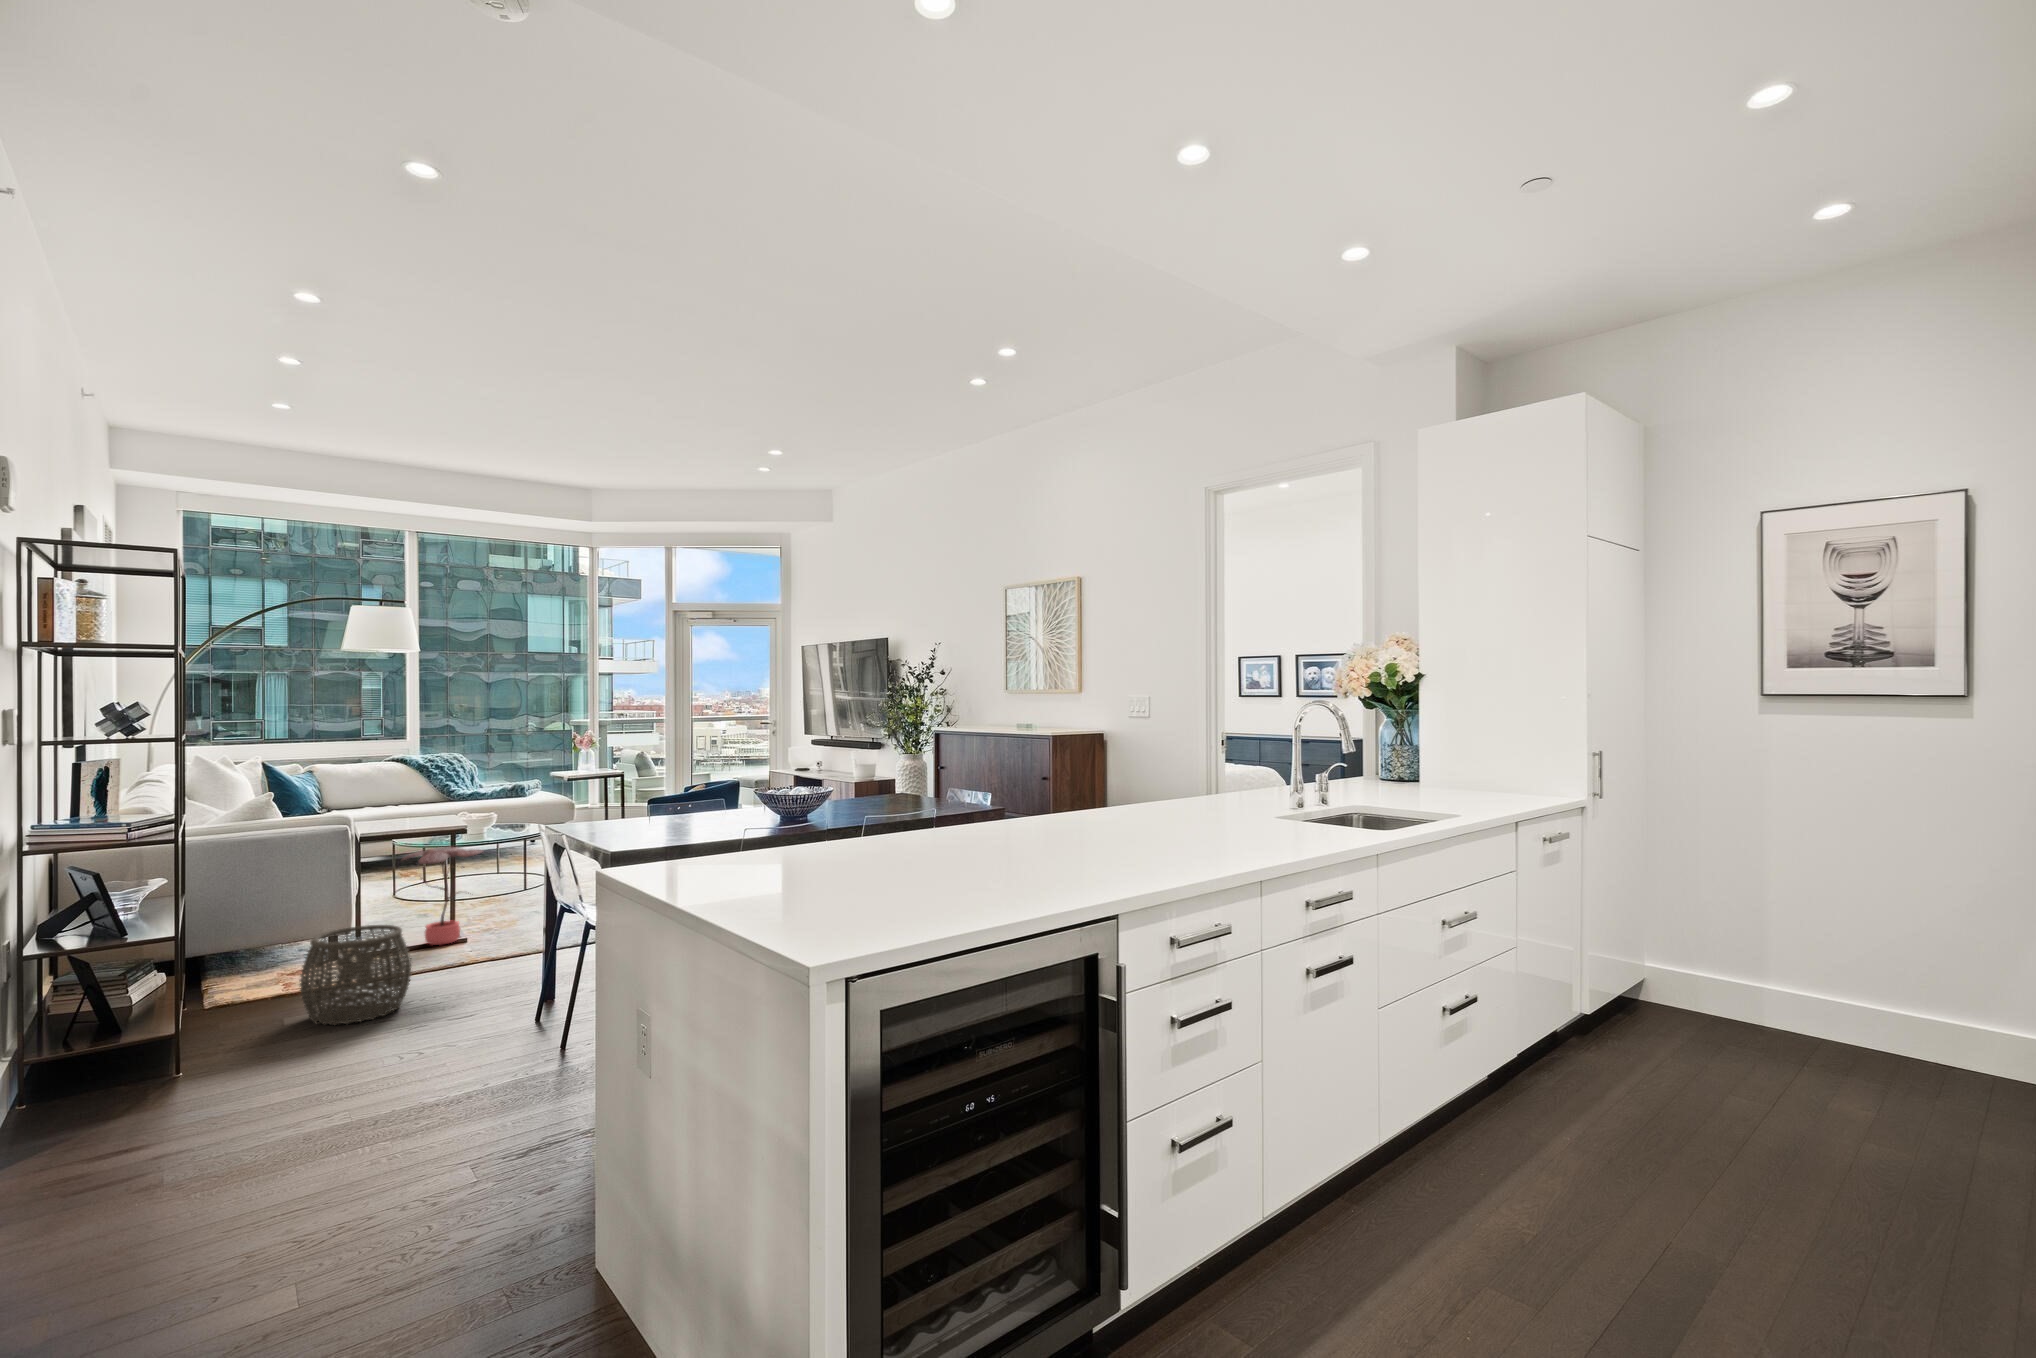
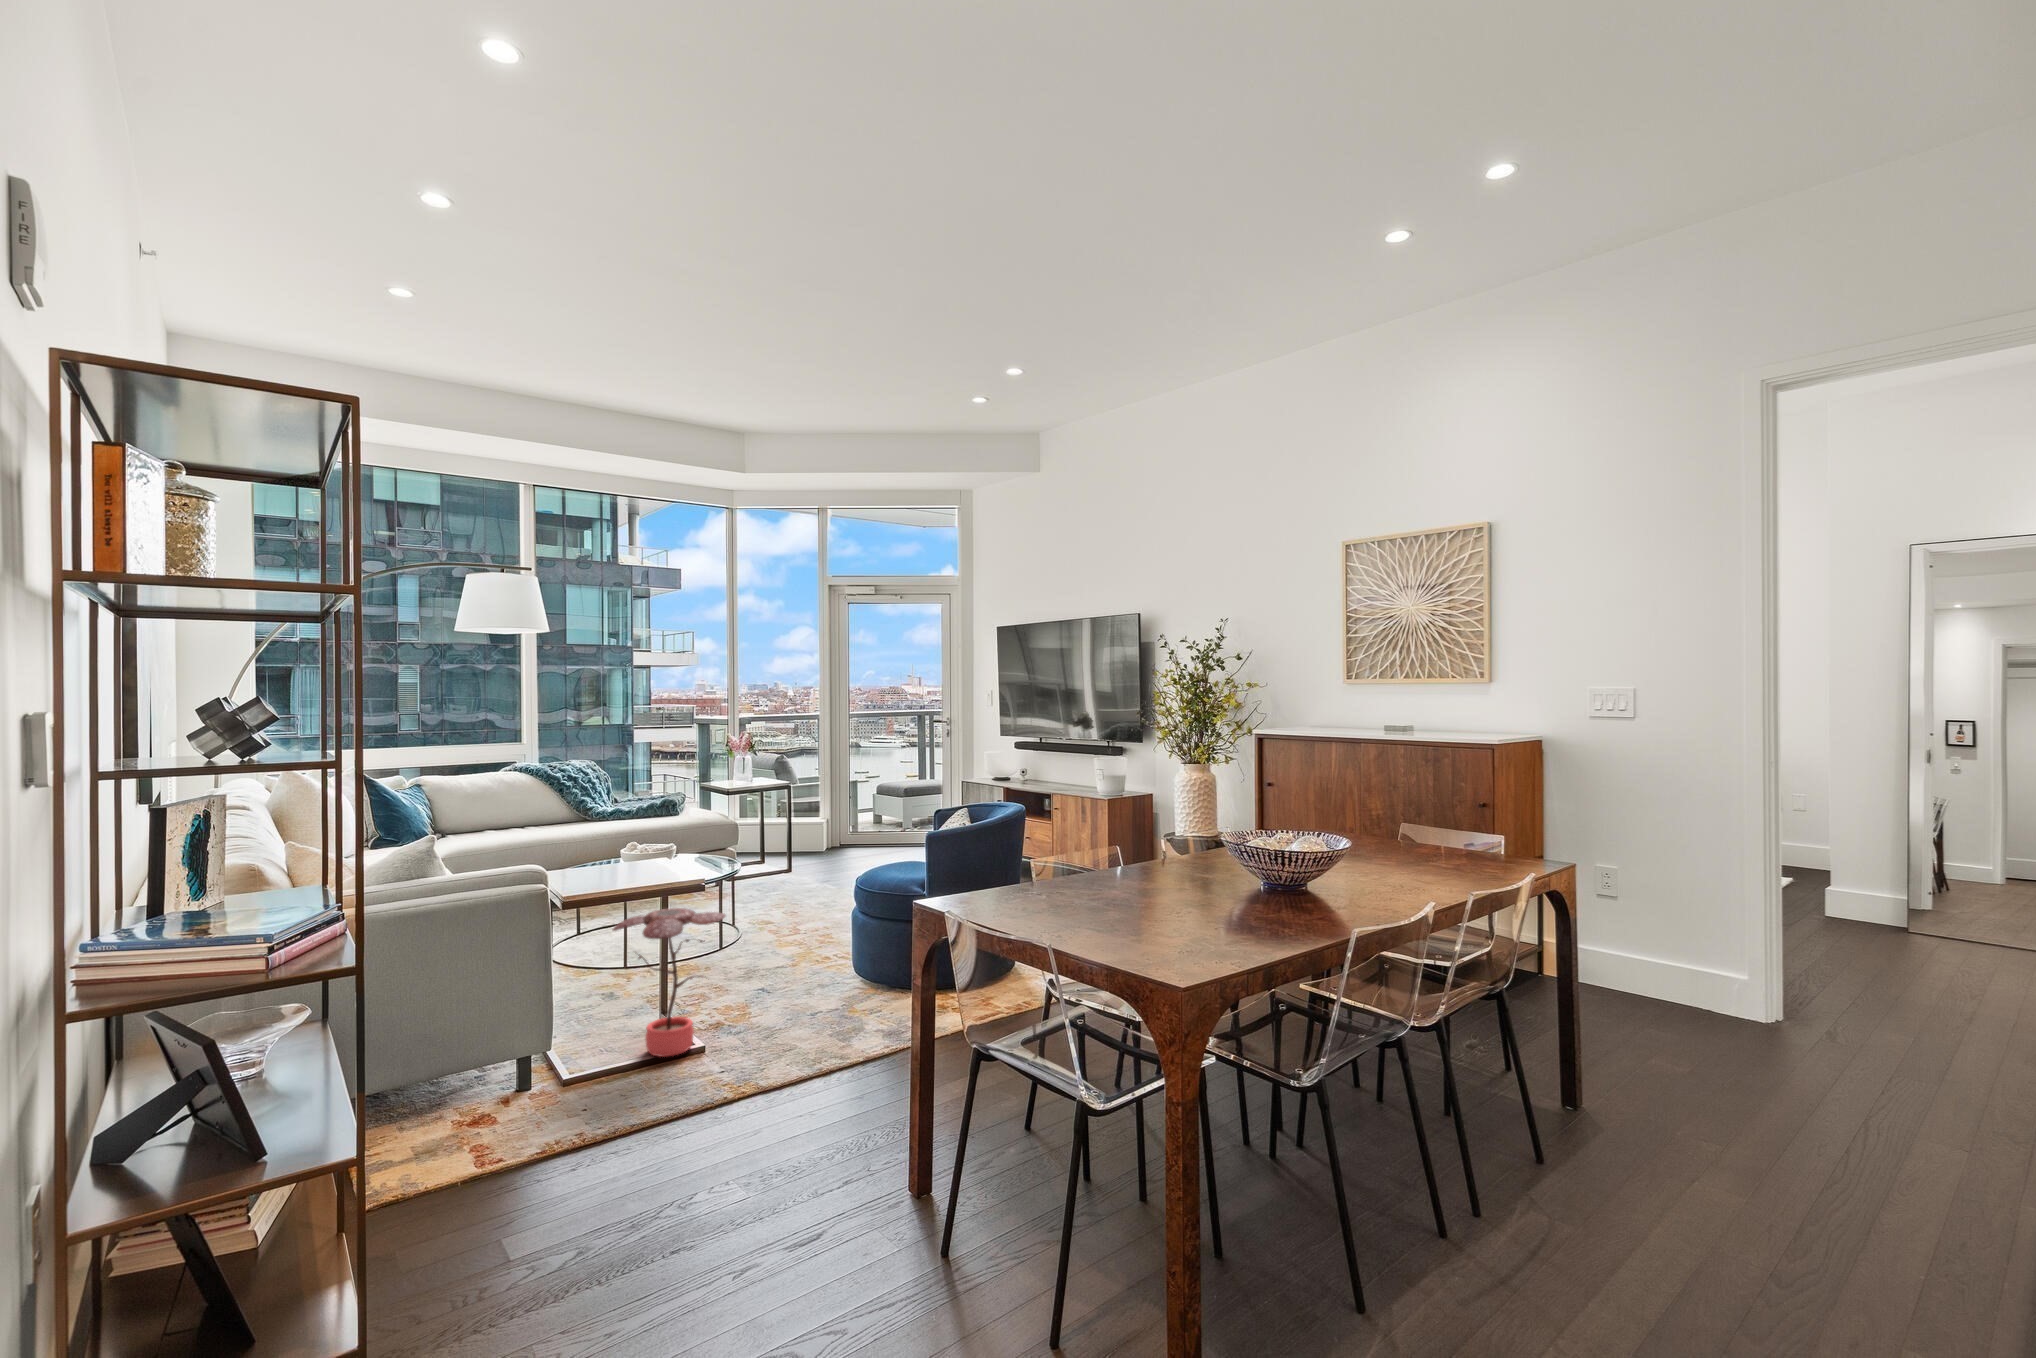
woven basket: present [300,925,412,1025] -> none [537,1069,713,1268]

